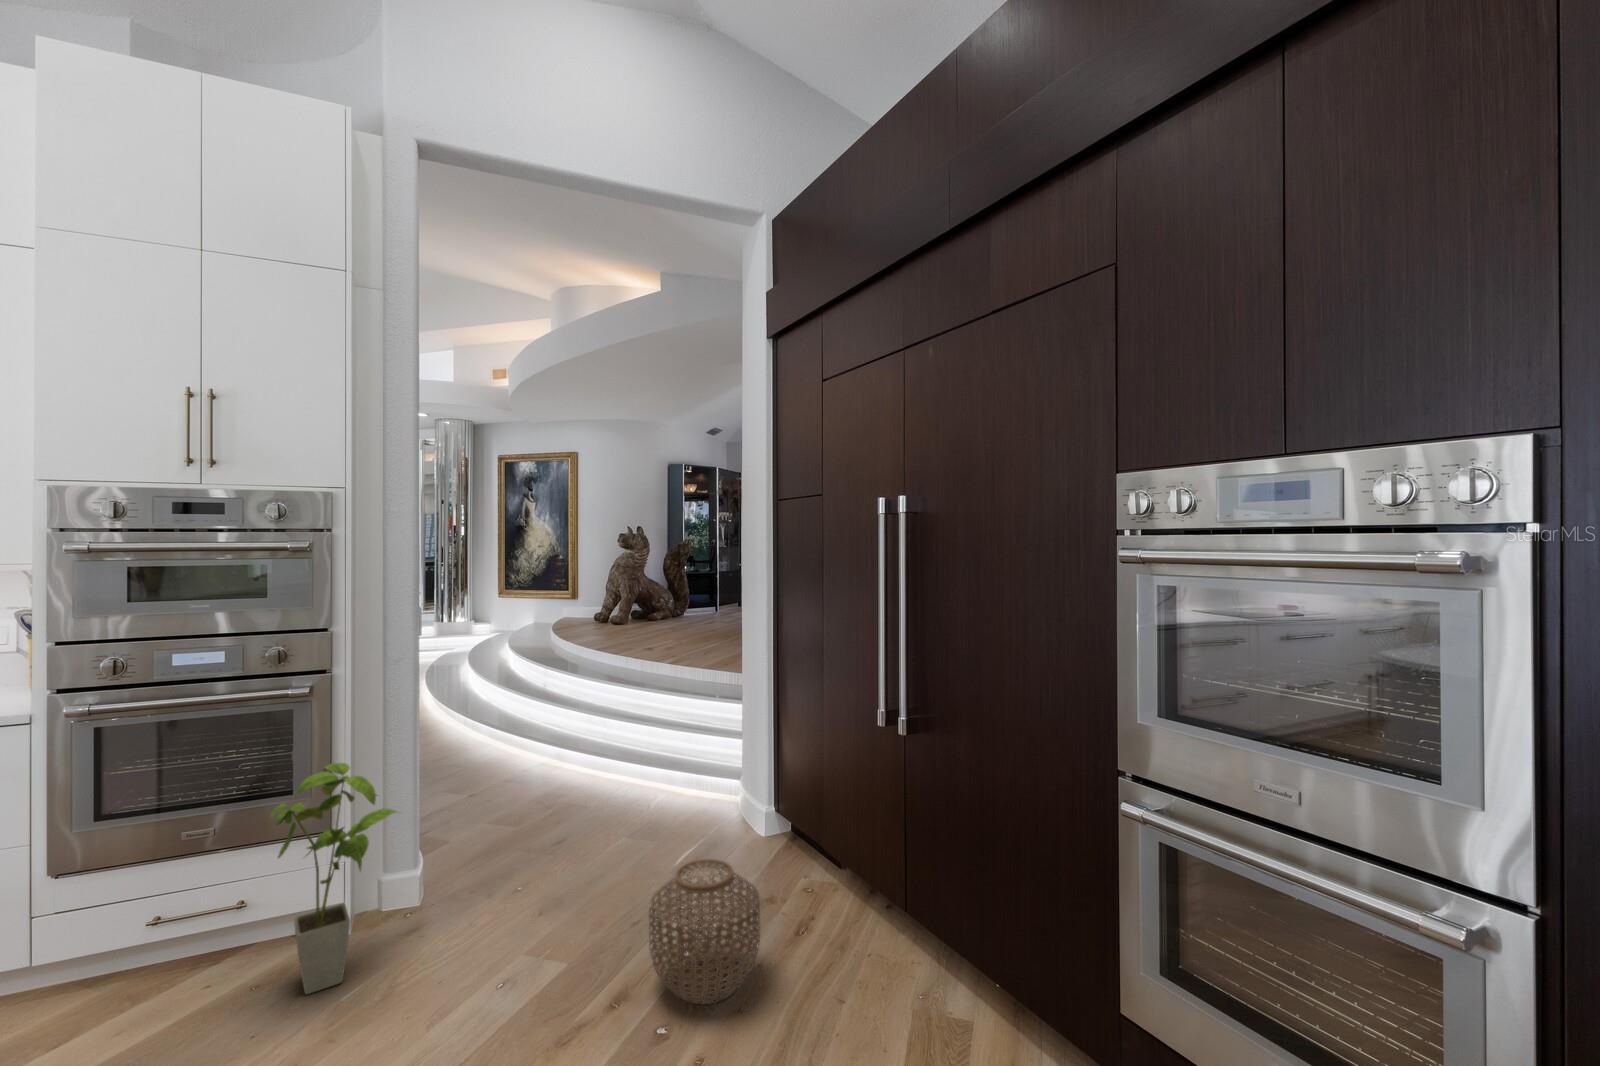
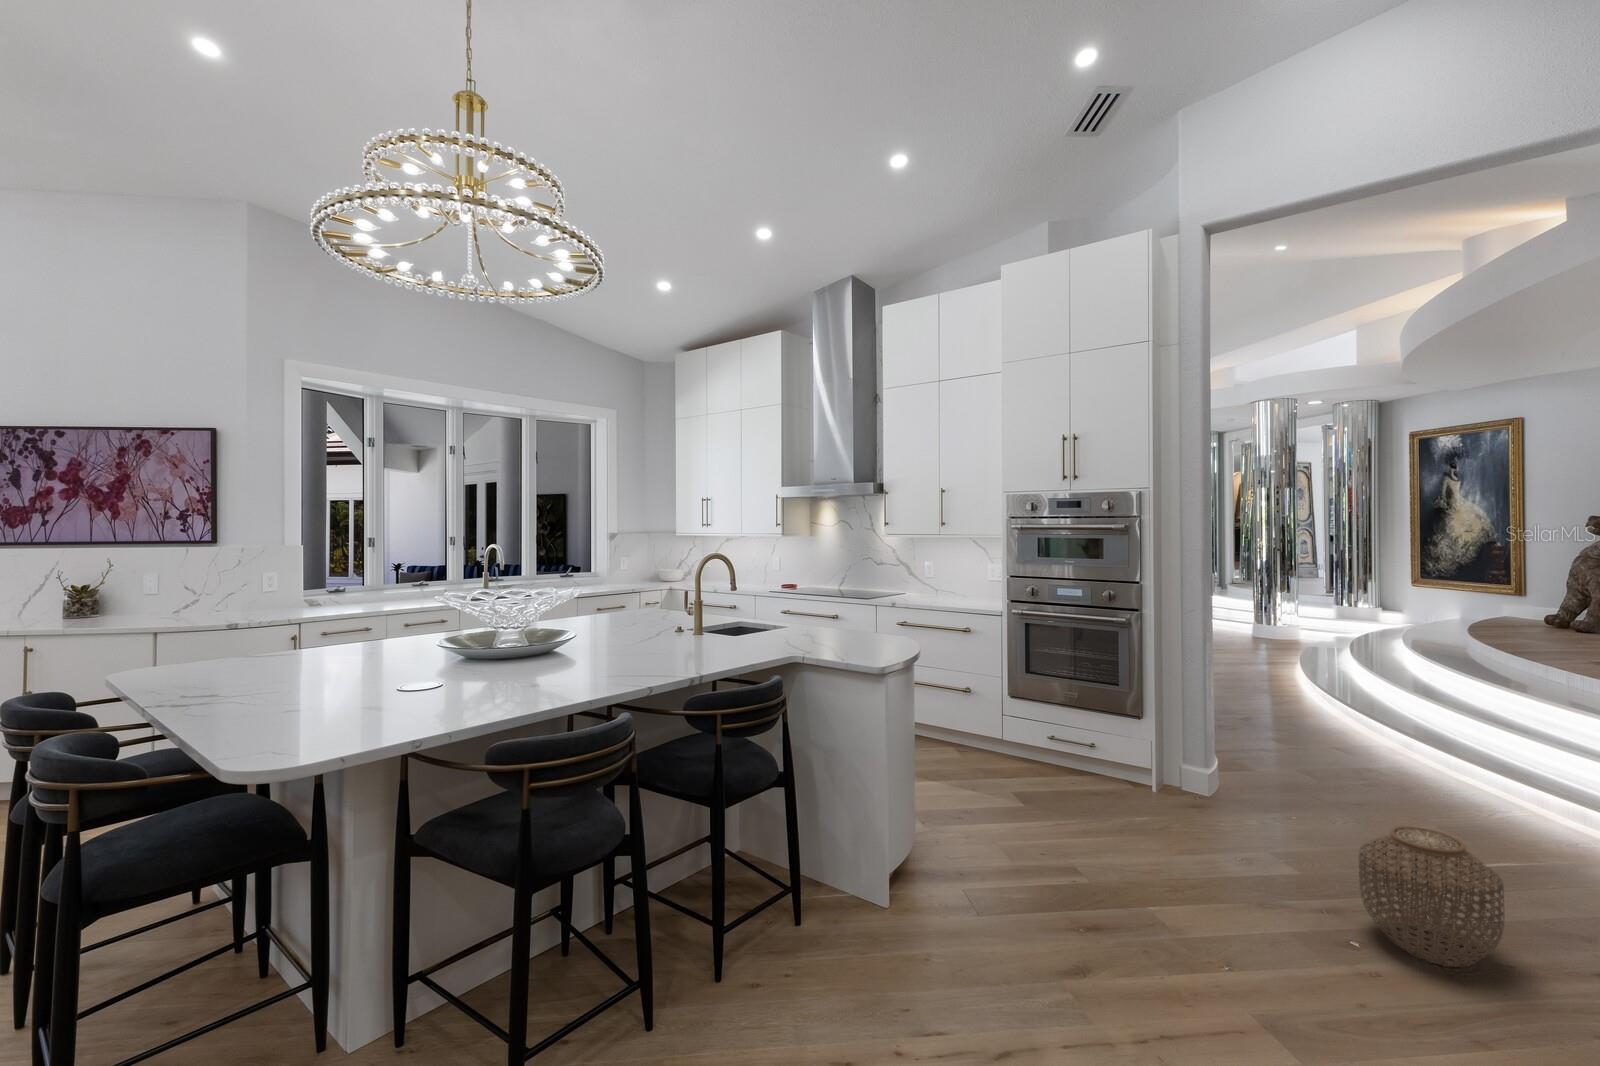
house plant: present [269,763,397,994] -> none [1097,666,1182,811]

